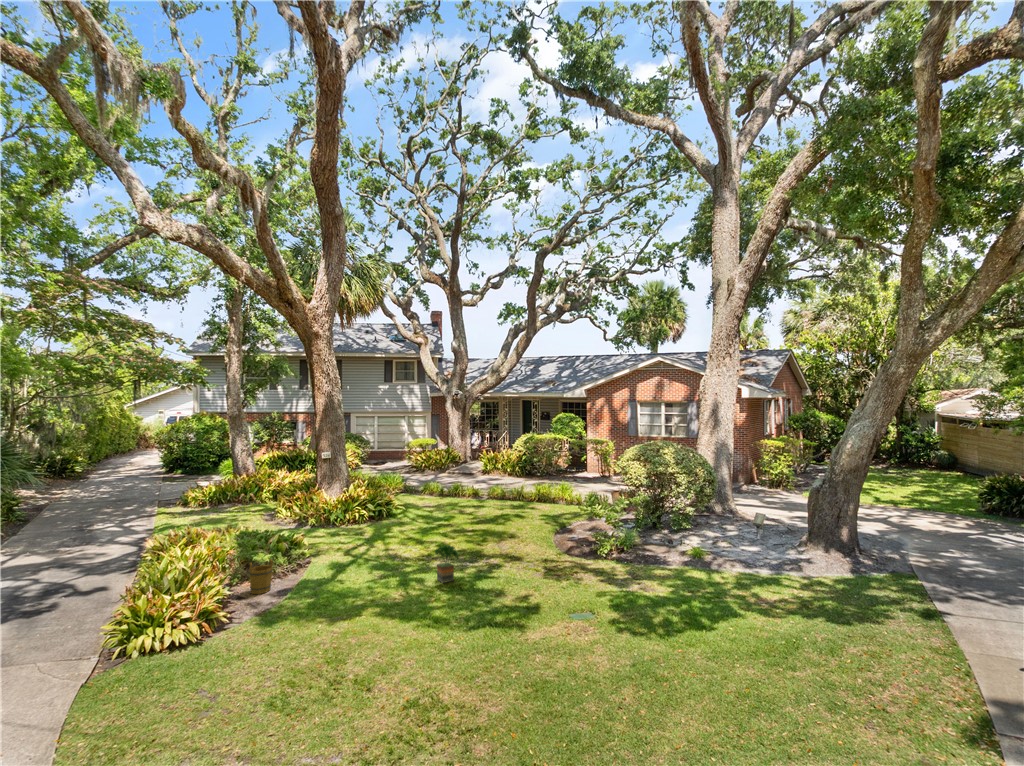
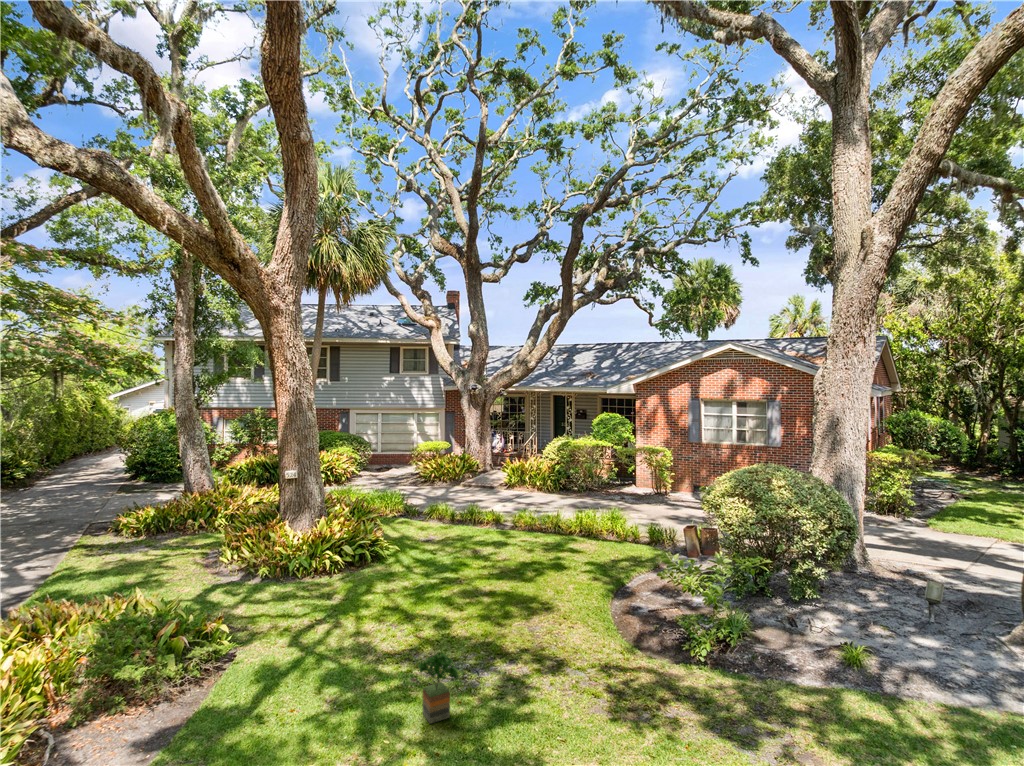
bucket: present [249,559,273,594] -> none [104,677,150,743]

